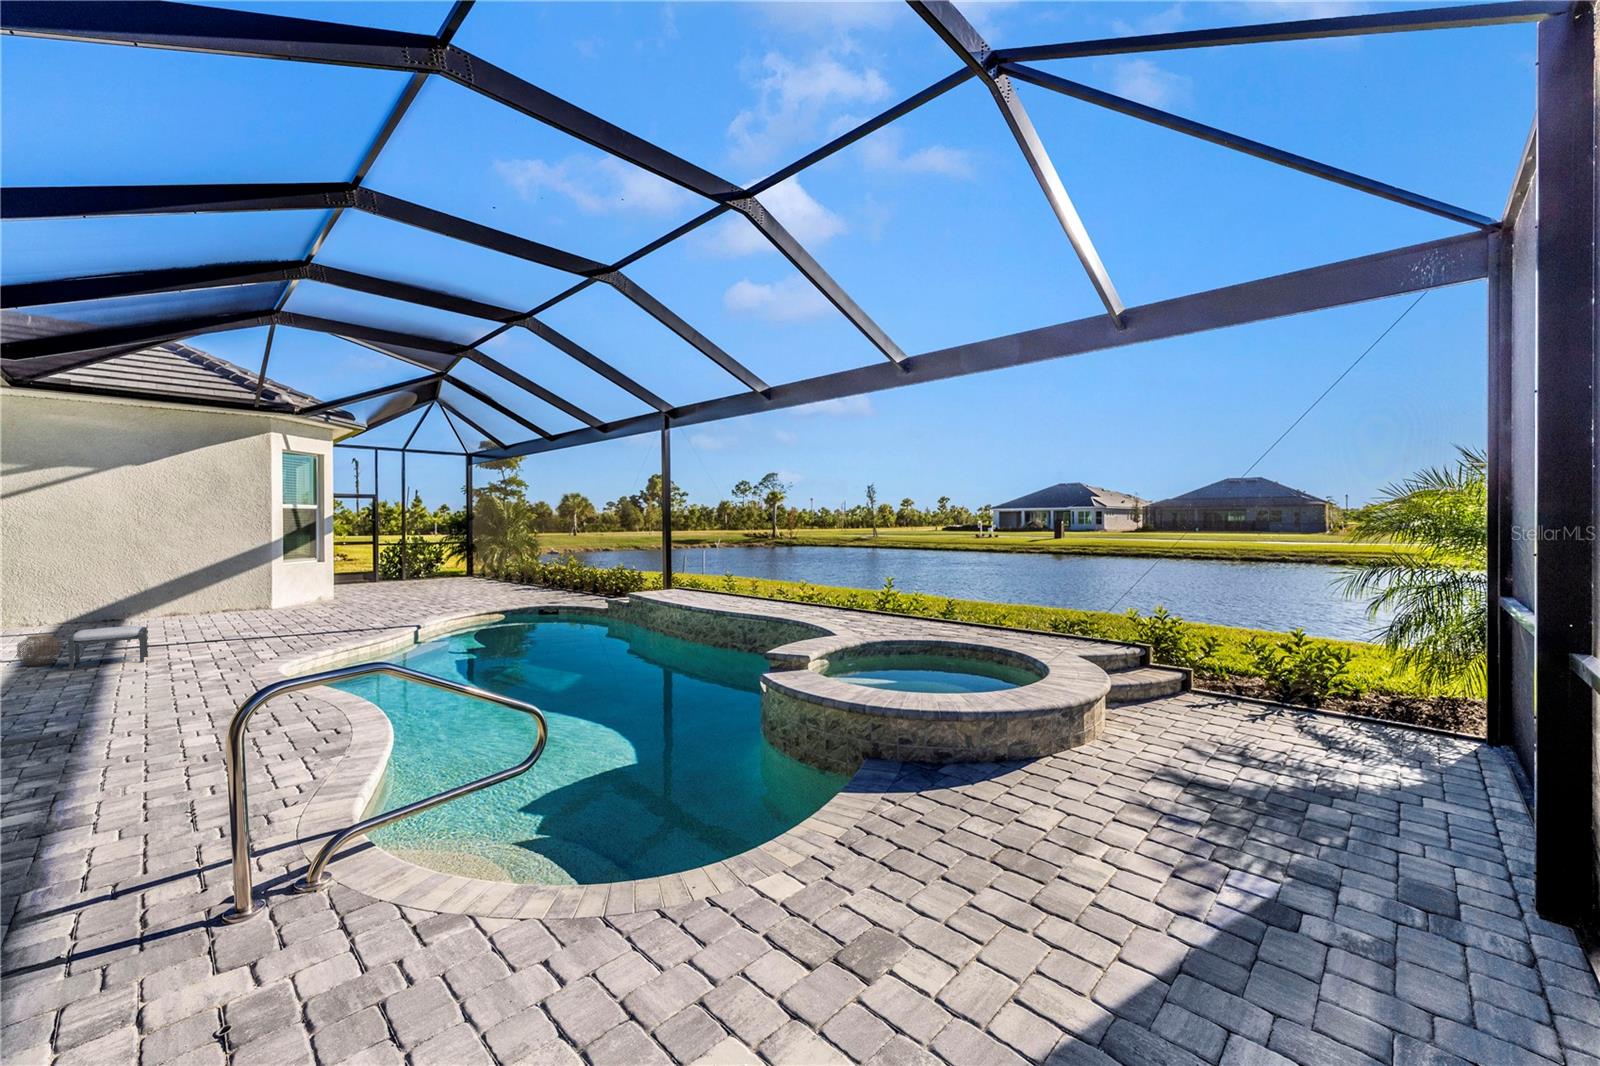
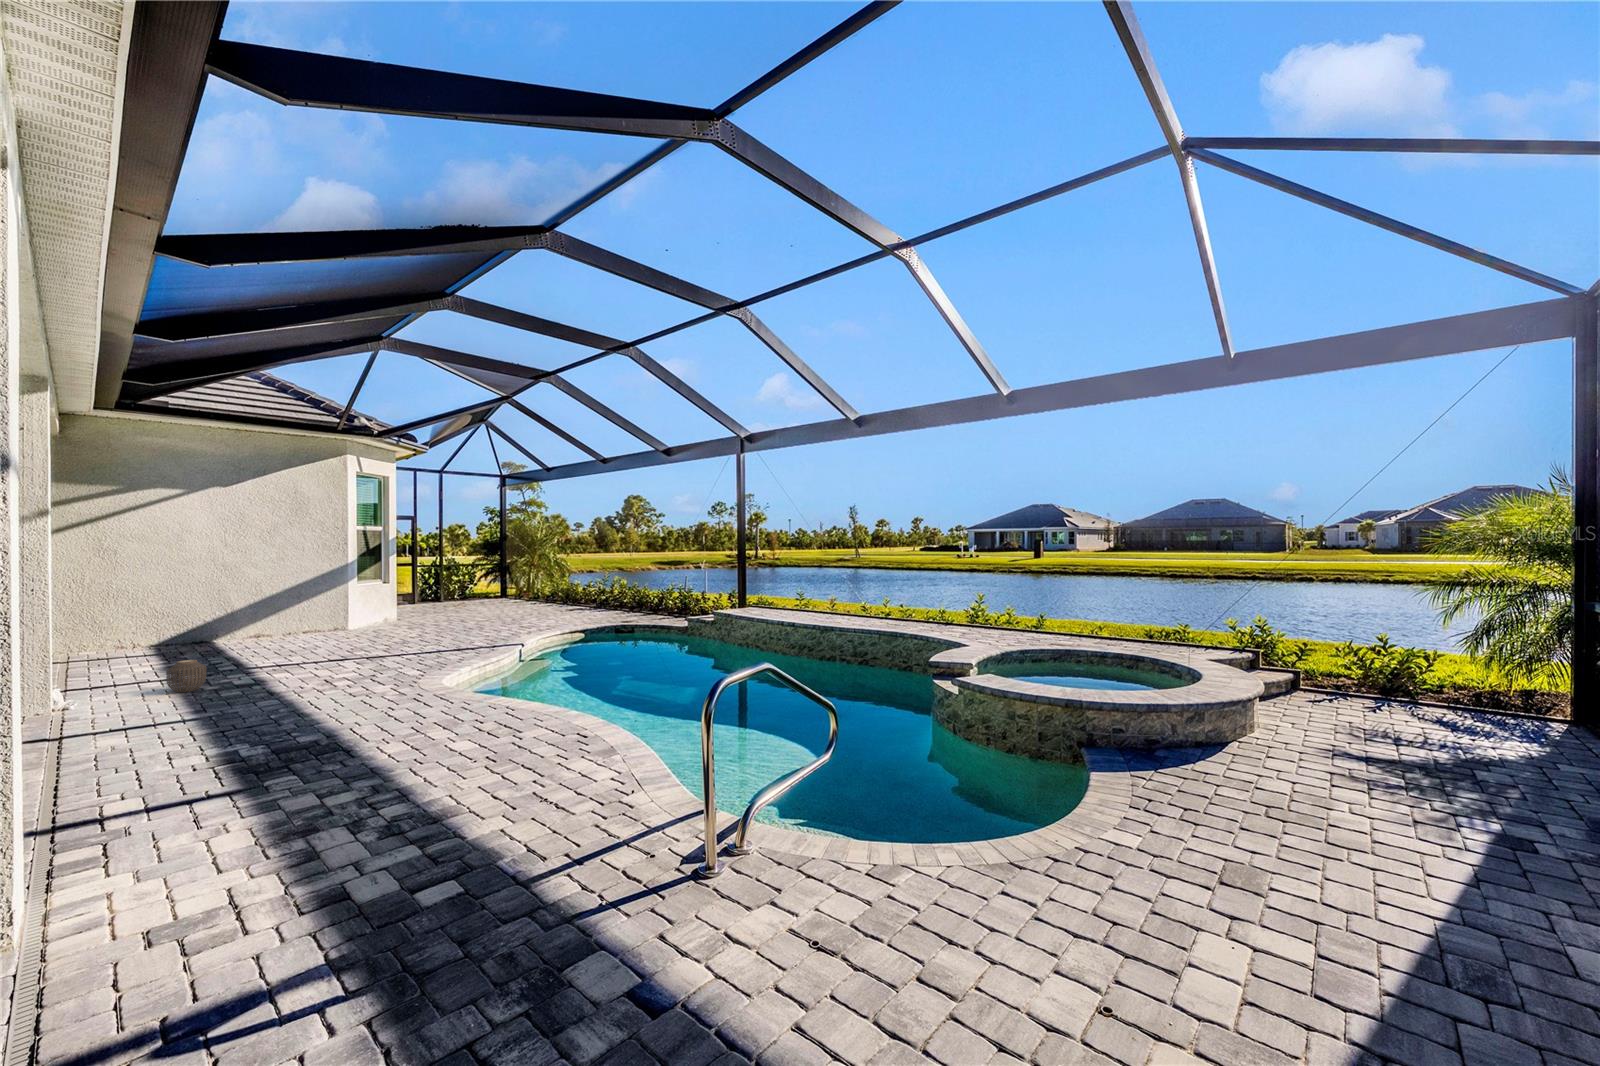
ottoman: present [68,626,148,670] -> none [225,650,296,695]

